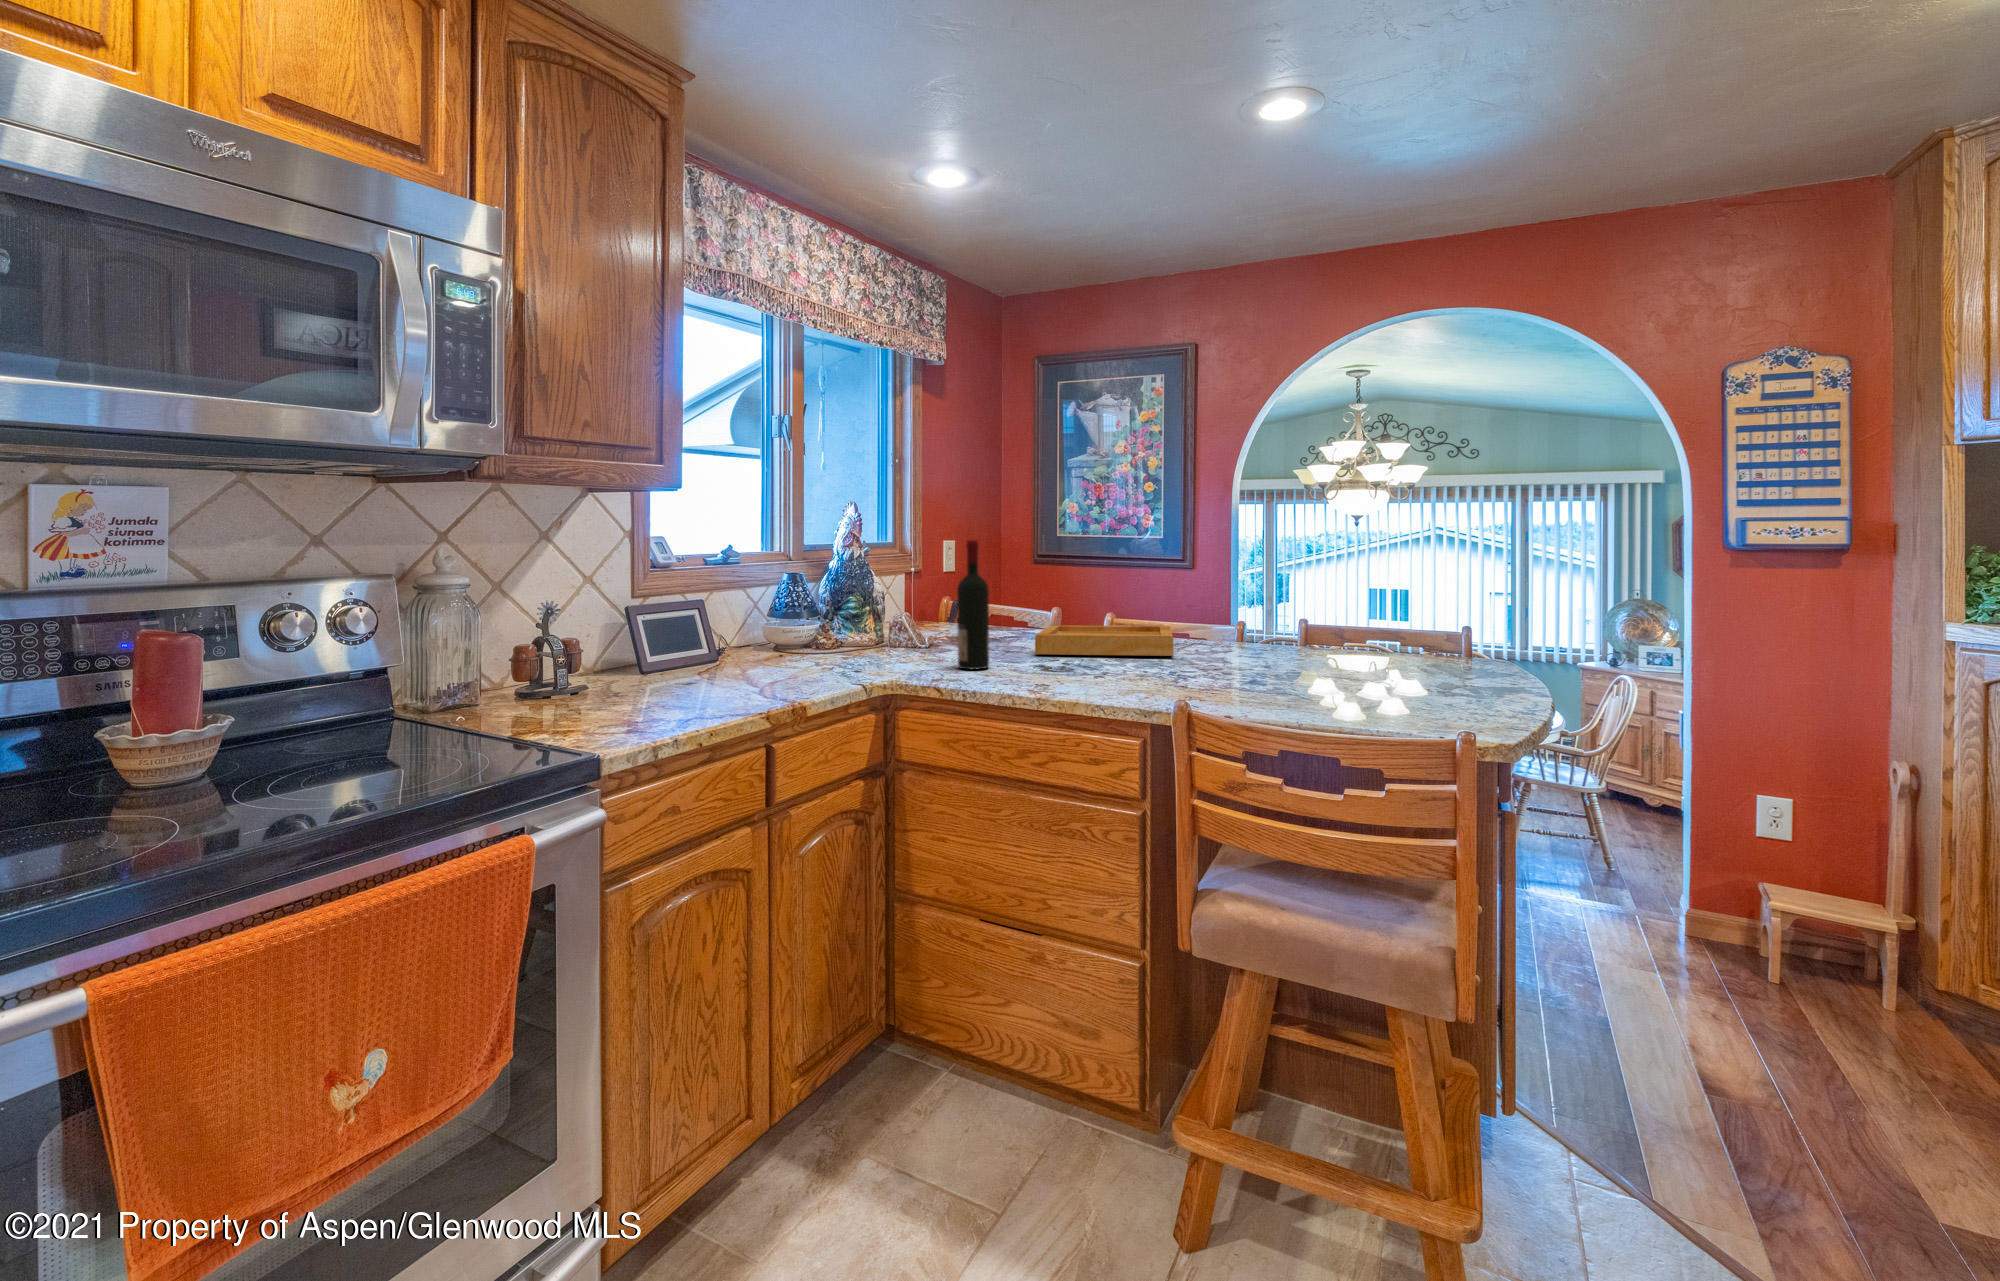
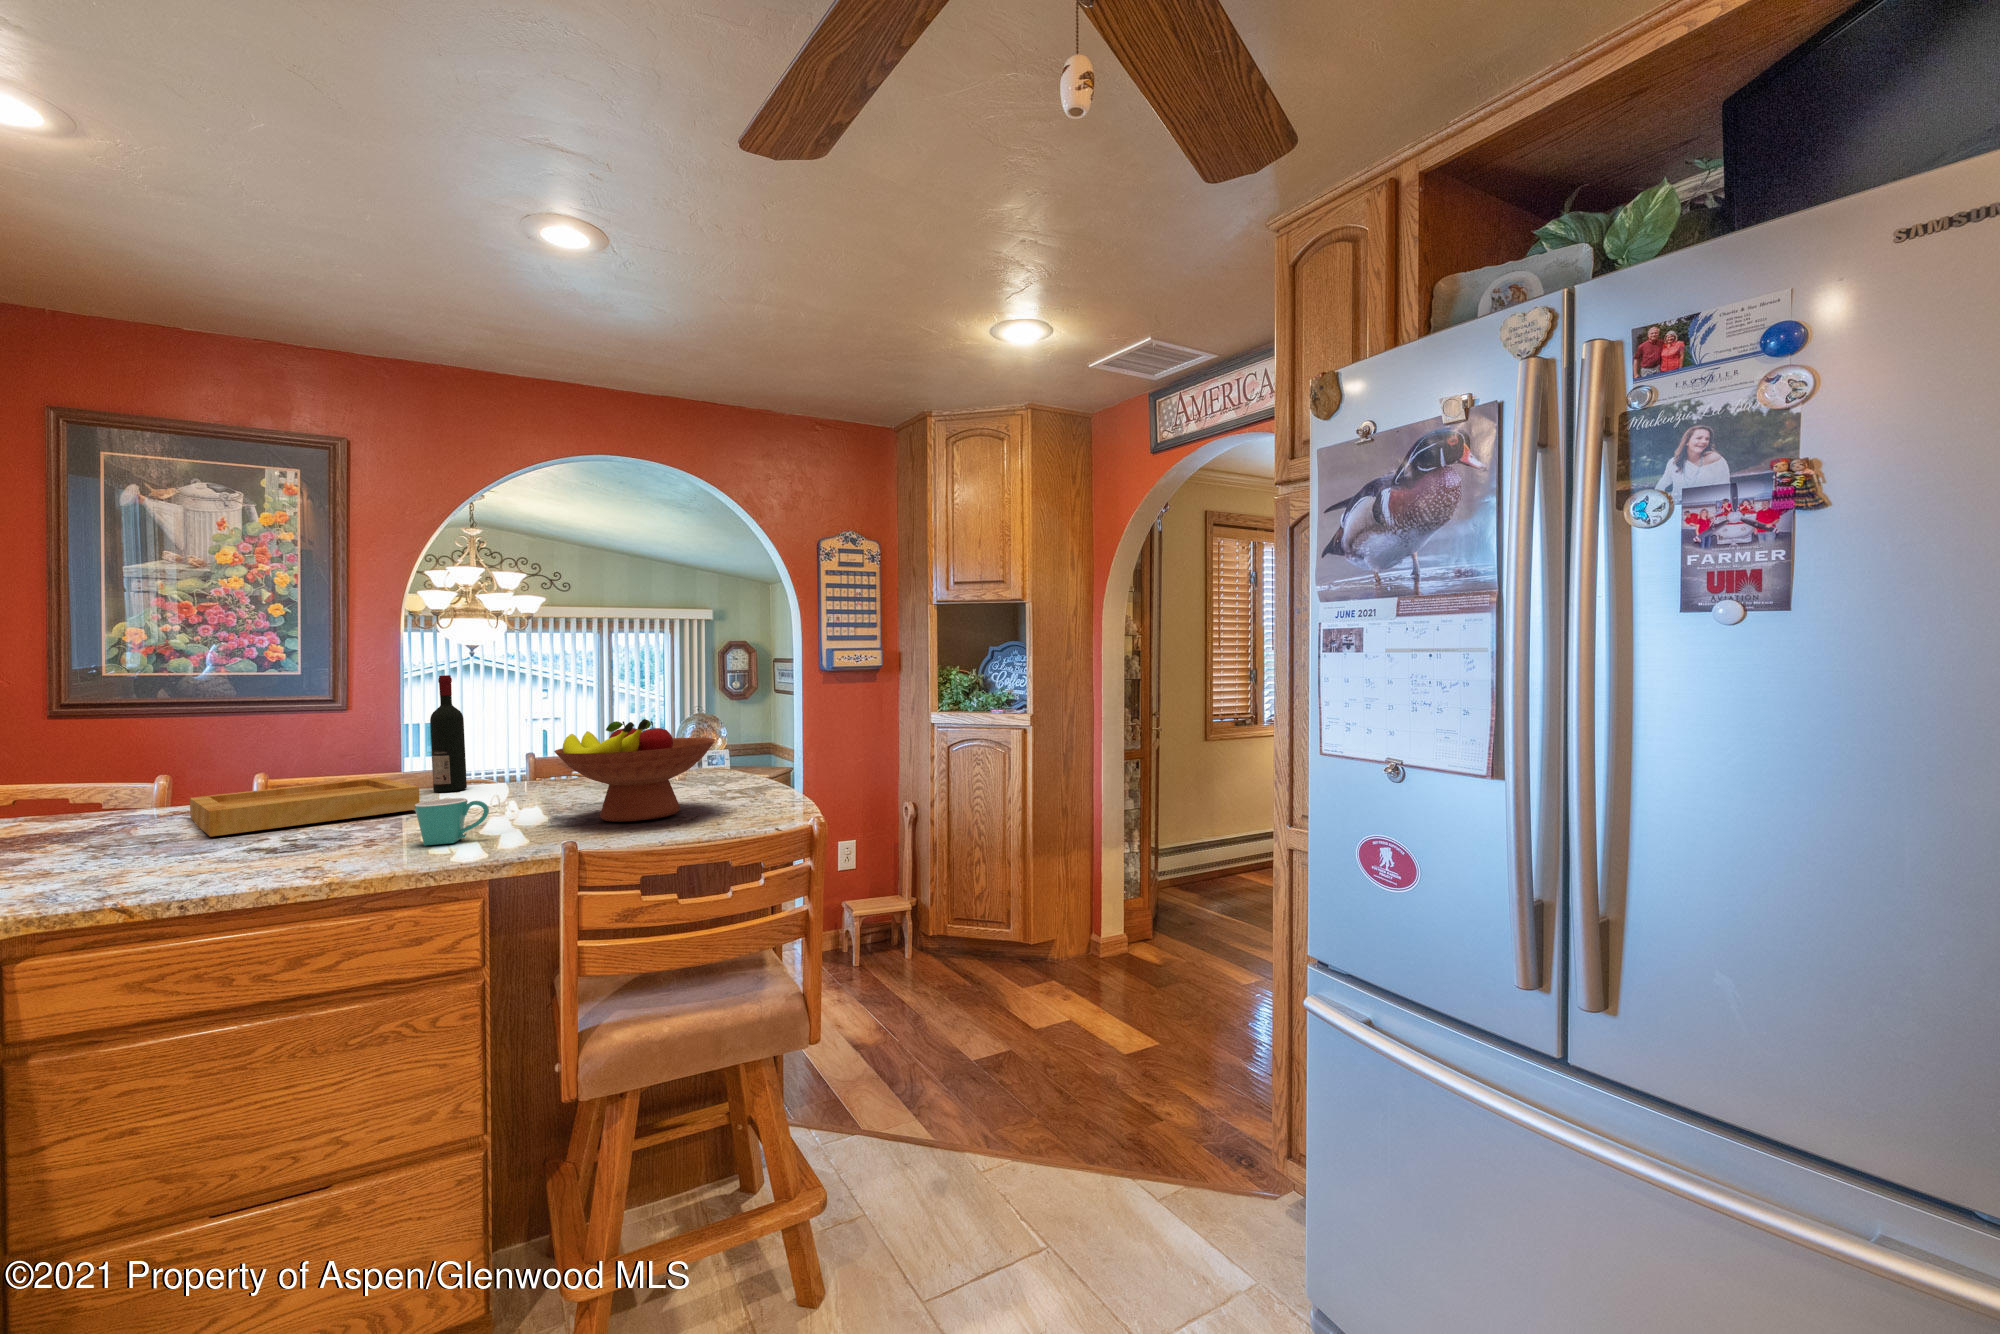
wine bottle: present [957,540,989,669] -> present [430,675,467,792]
fruit bowl: none [1249,587,1424,698] -> present [554,719,715,822]
mug: none [1128,647,1182,687] -> present [415,798,489,845]

